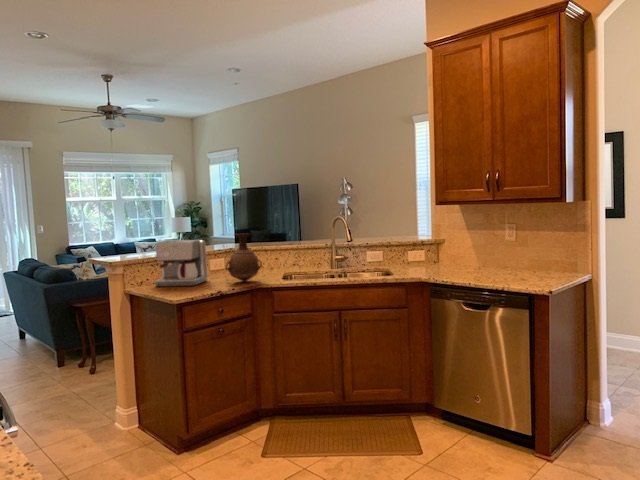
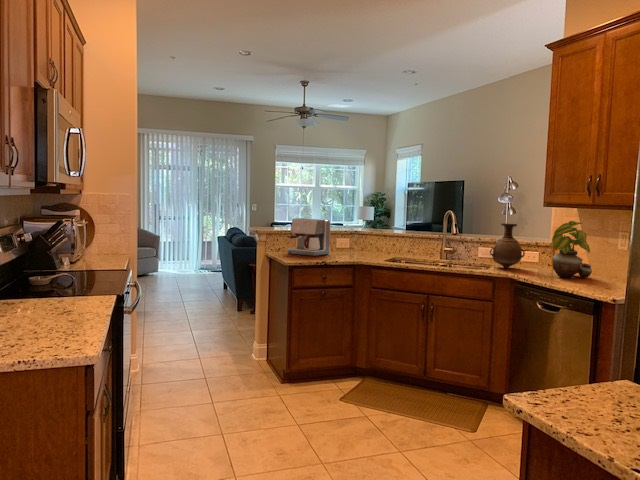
potted plant: none [452,218,492,275] -> present [552,221,592,278]
vase: present [226,234,262,282] -> present [490,223,525,268]

